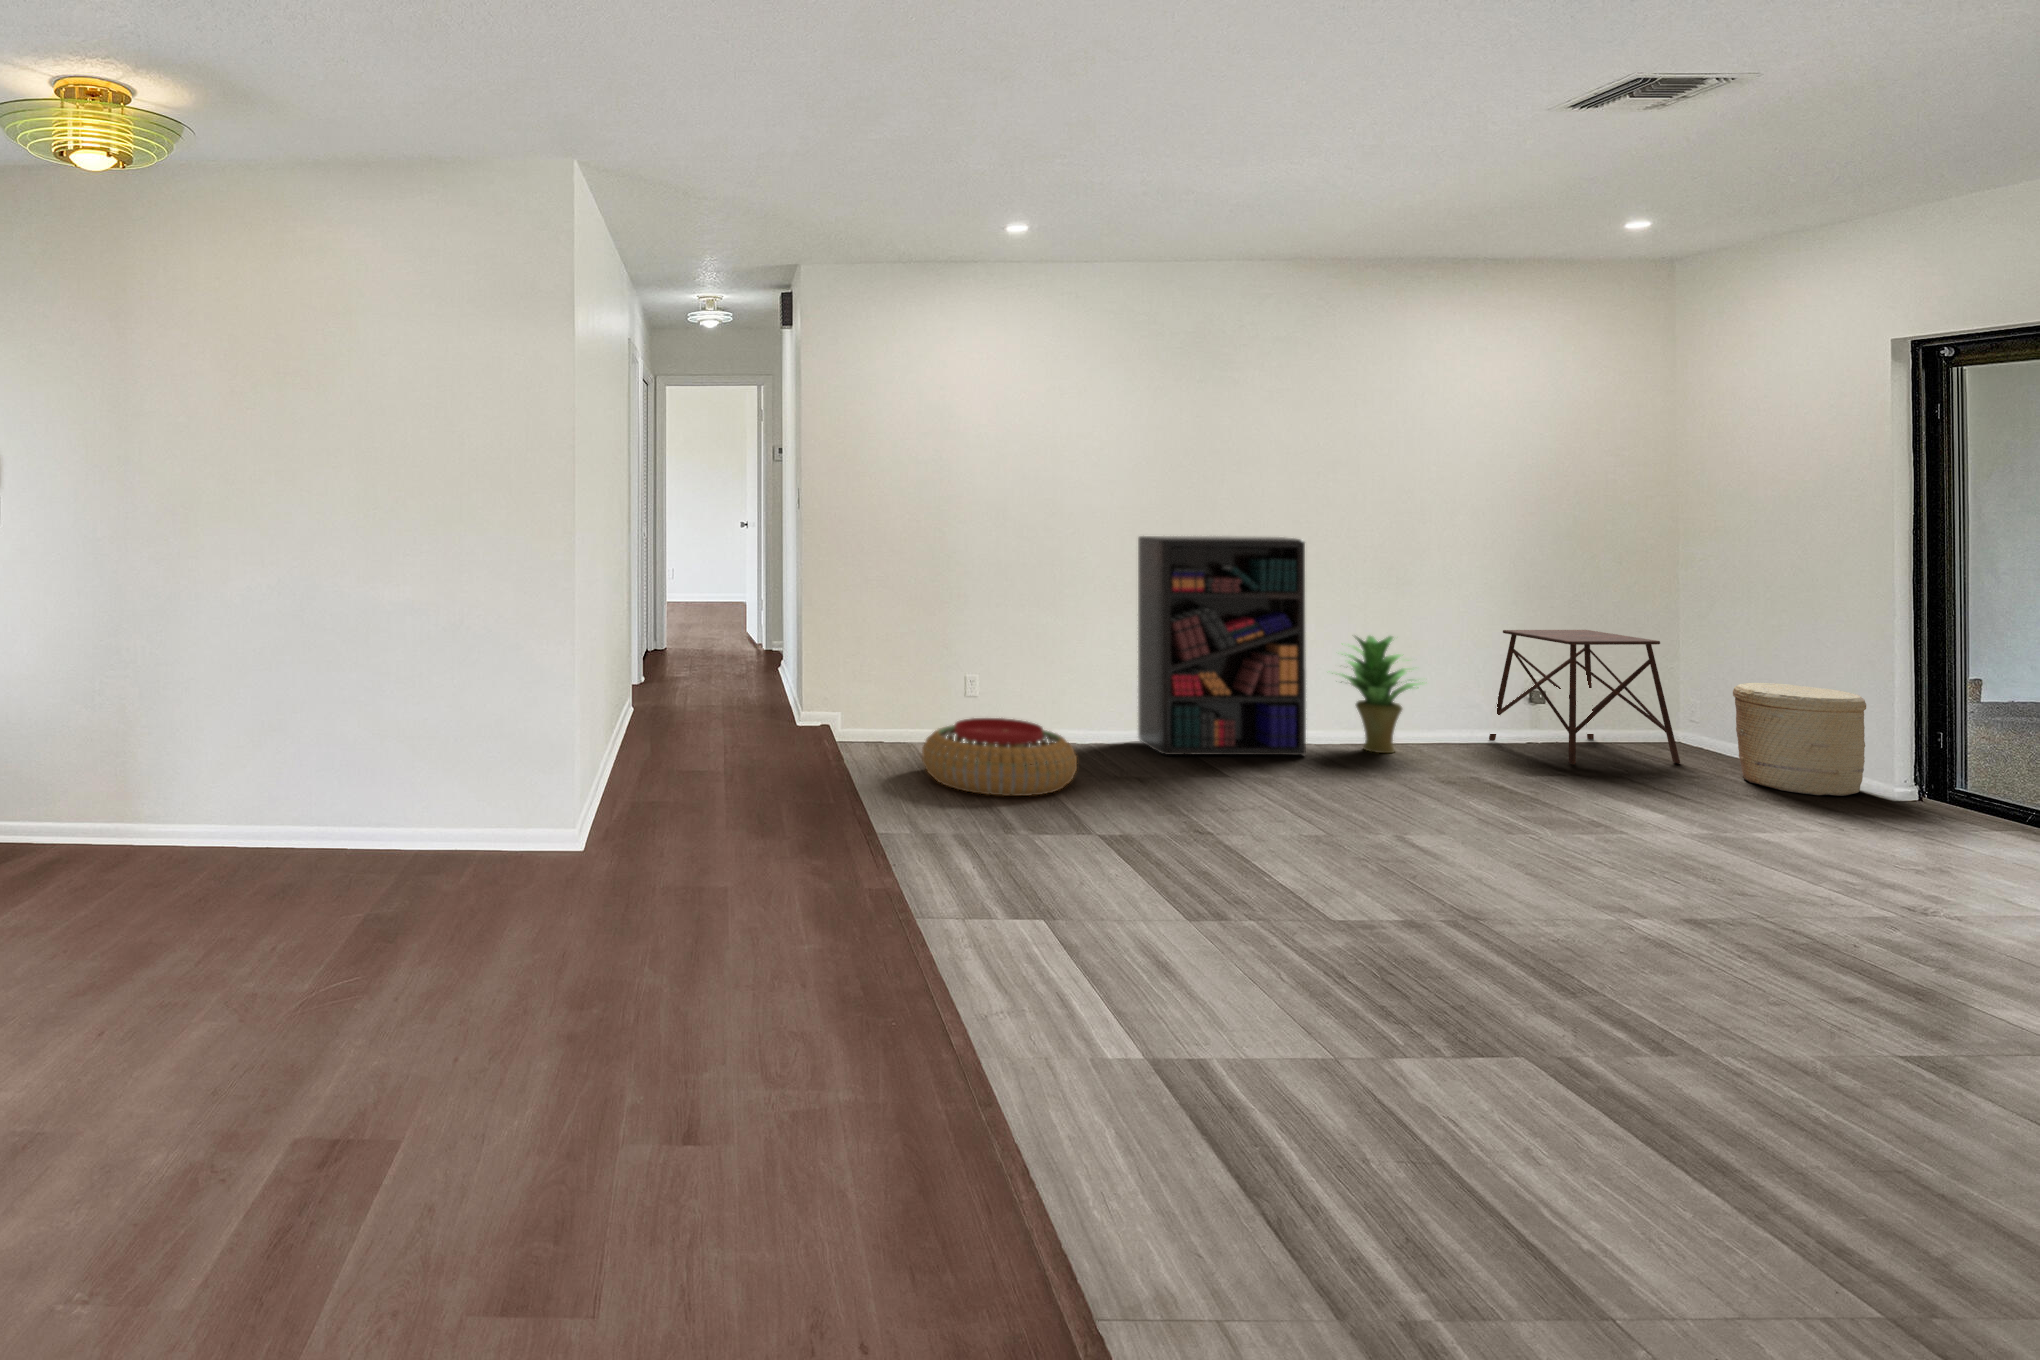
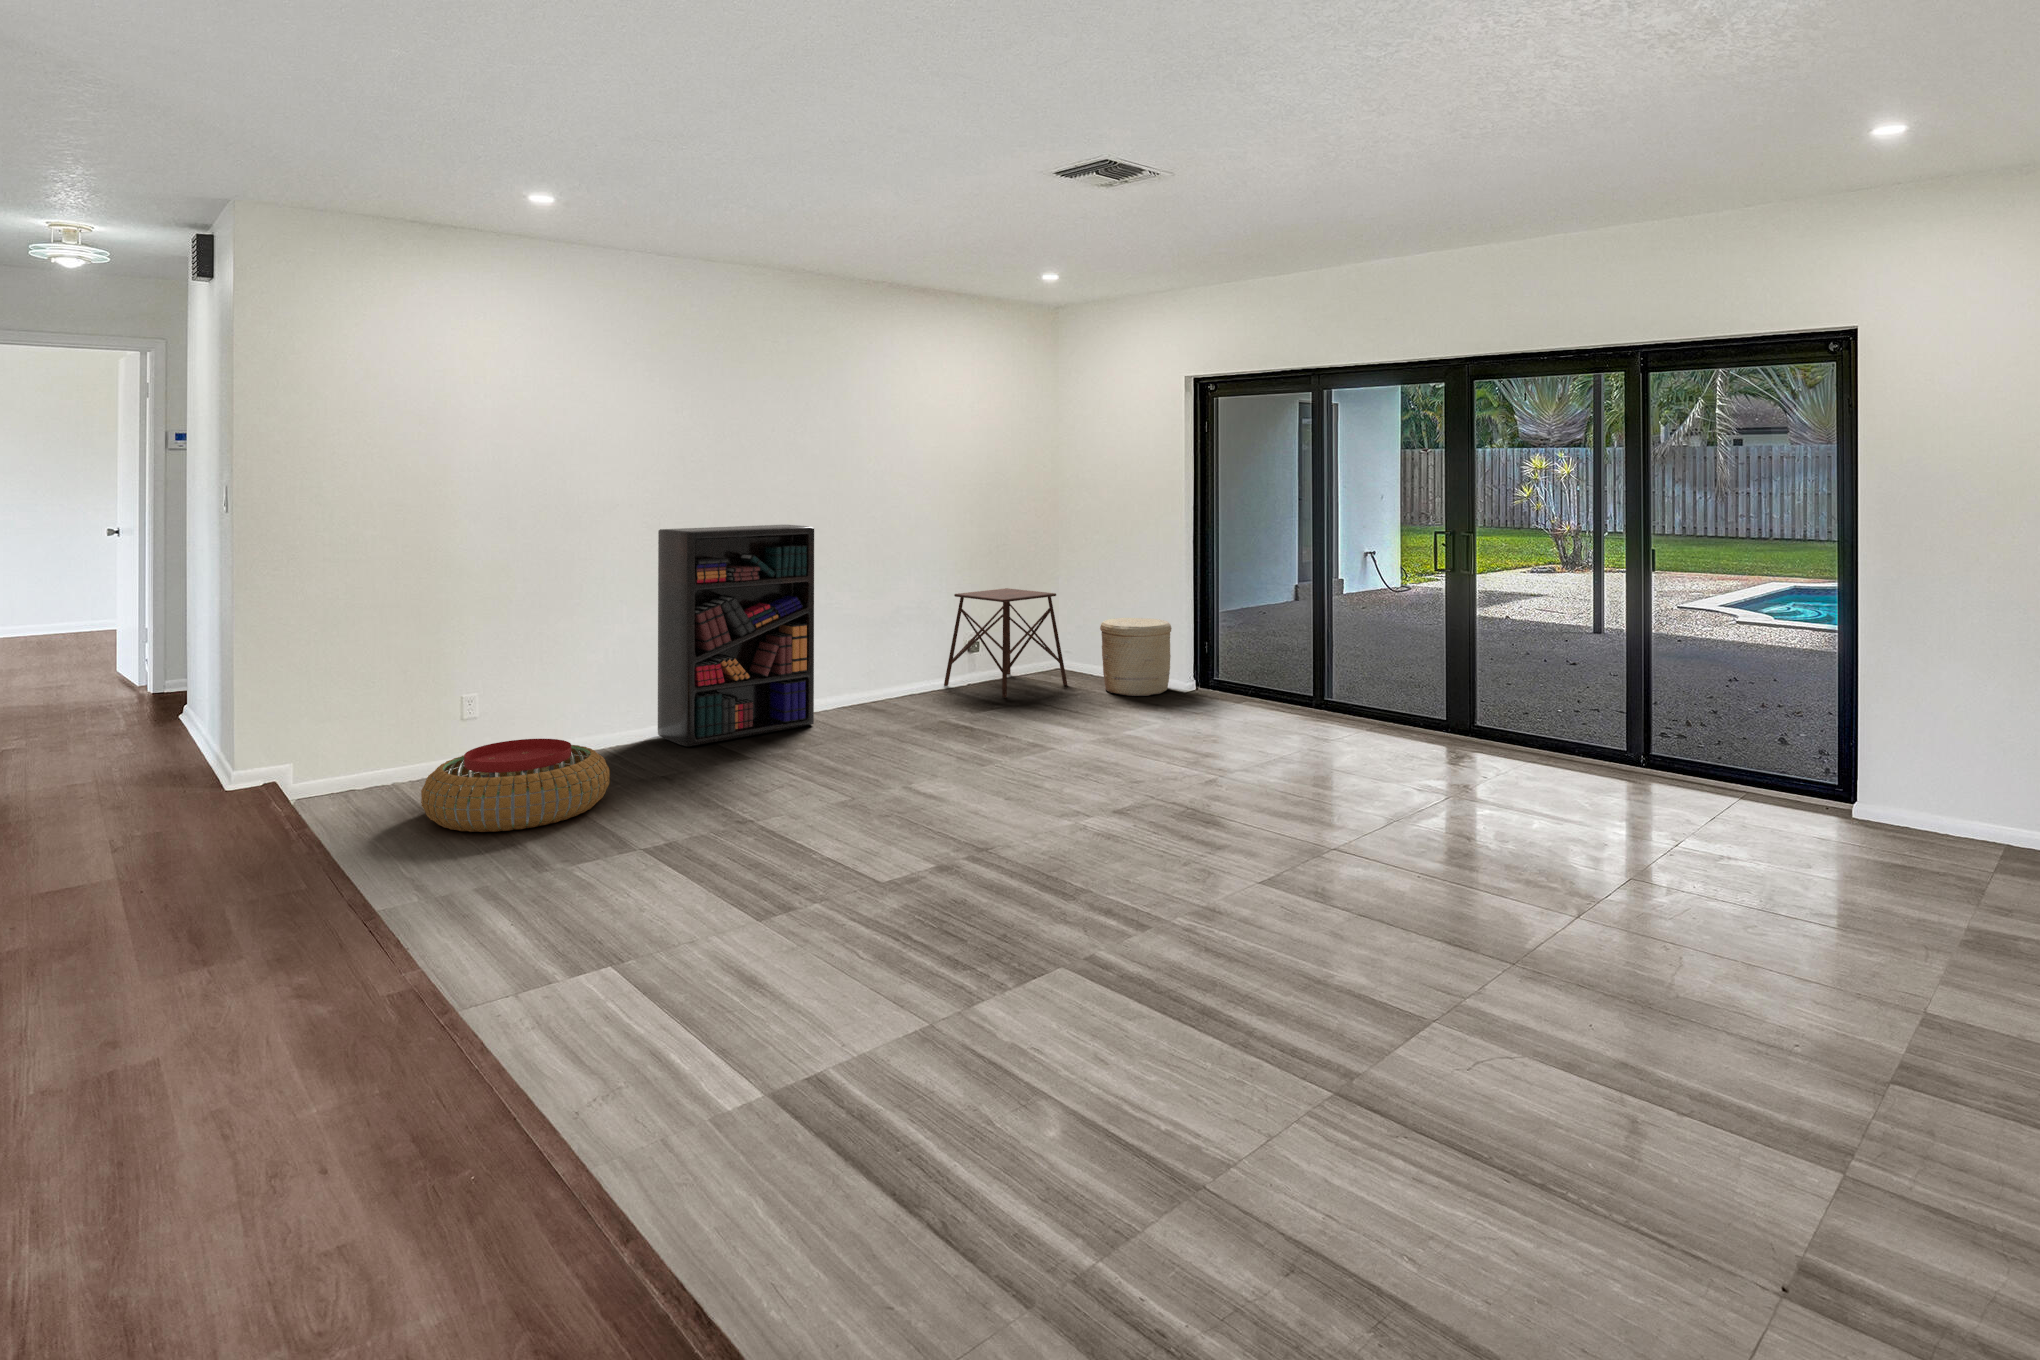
potted plant: present [1340,636,1419,753] -> none [827,607,906,711]

